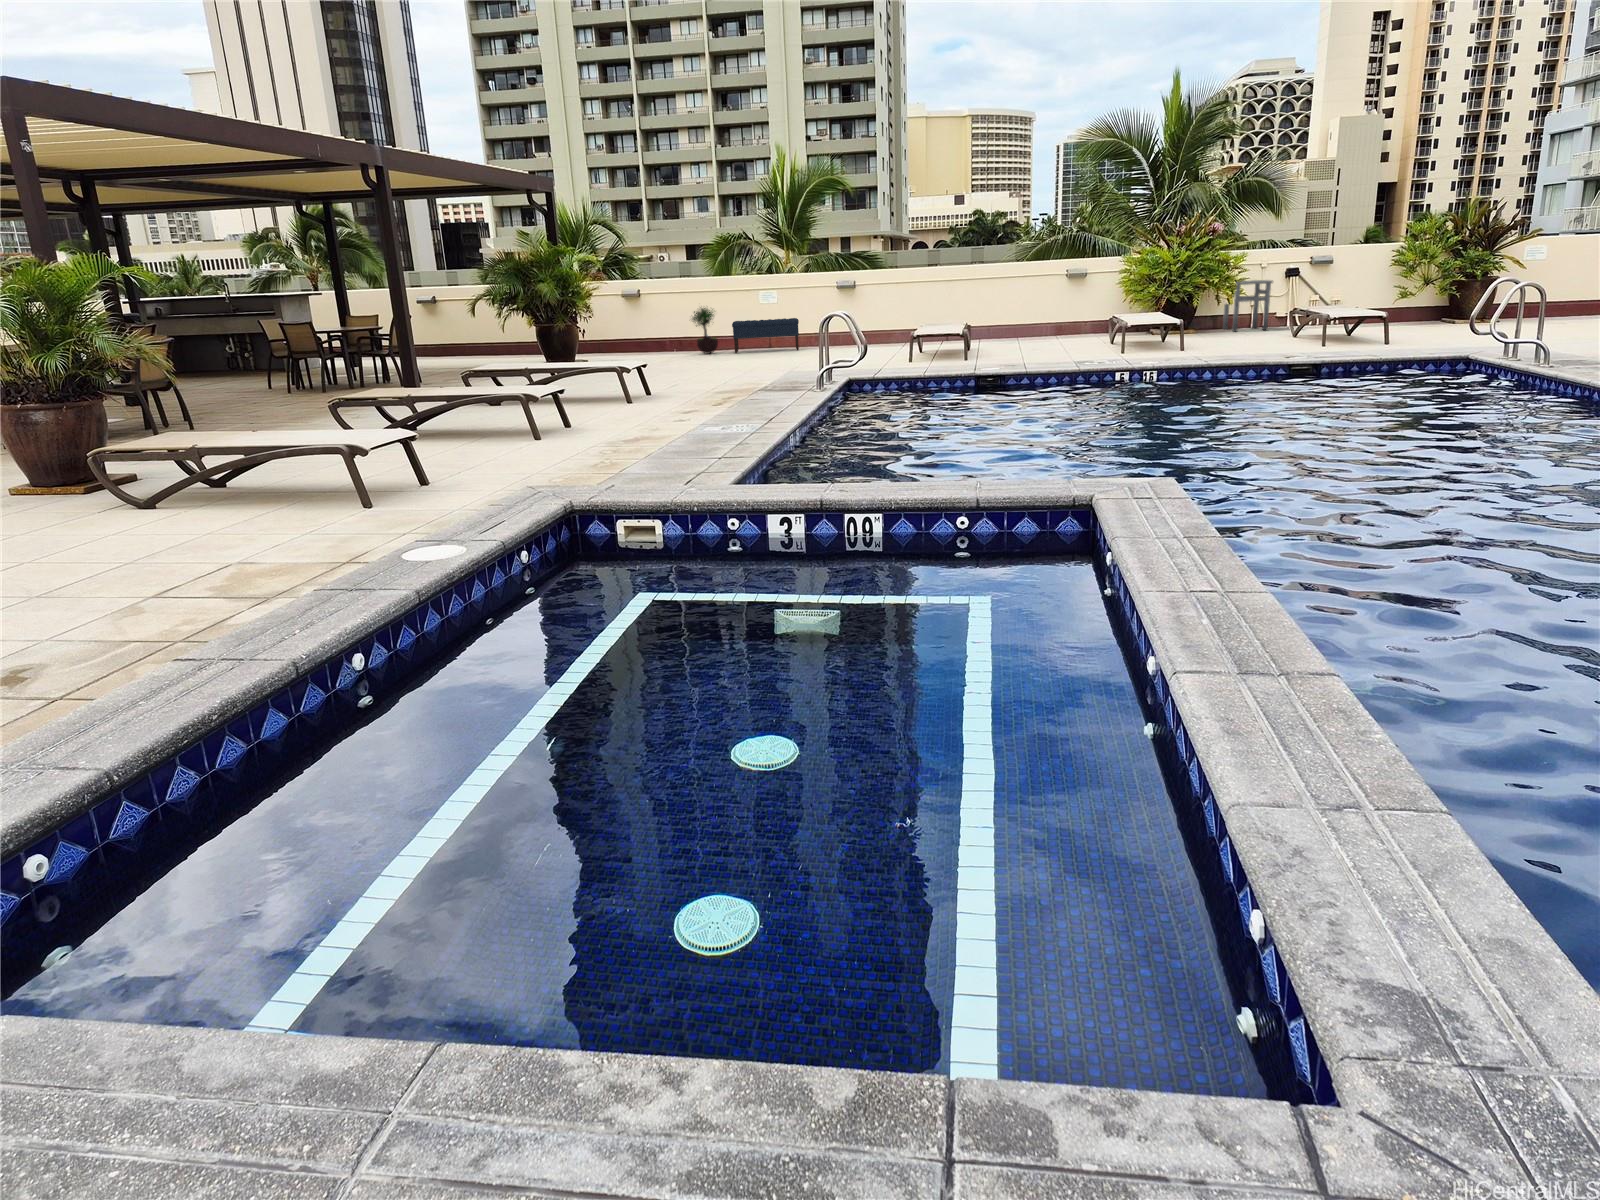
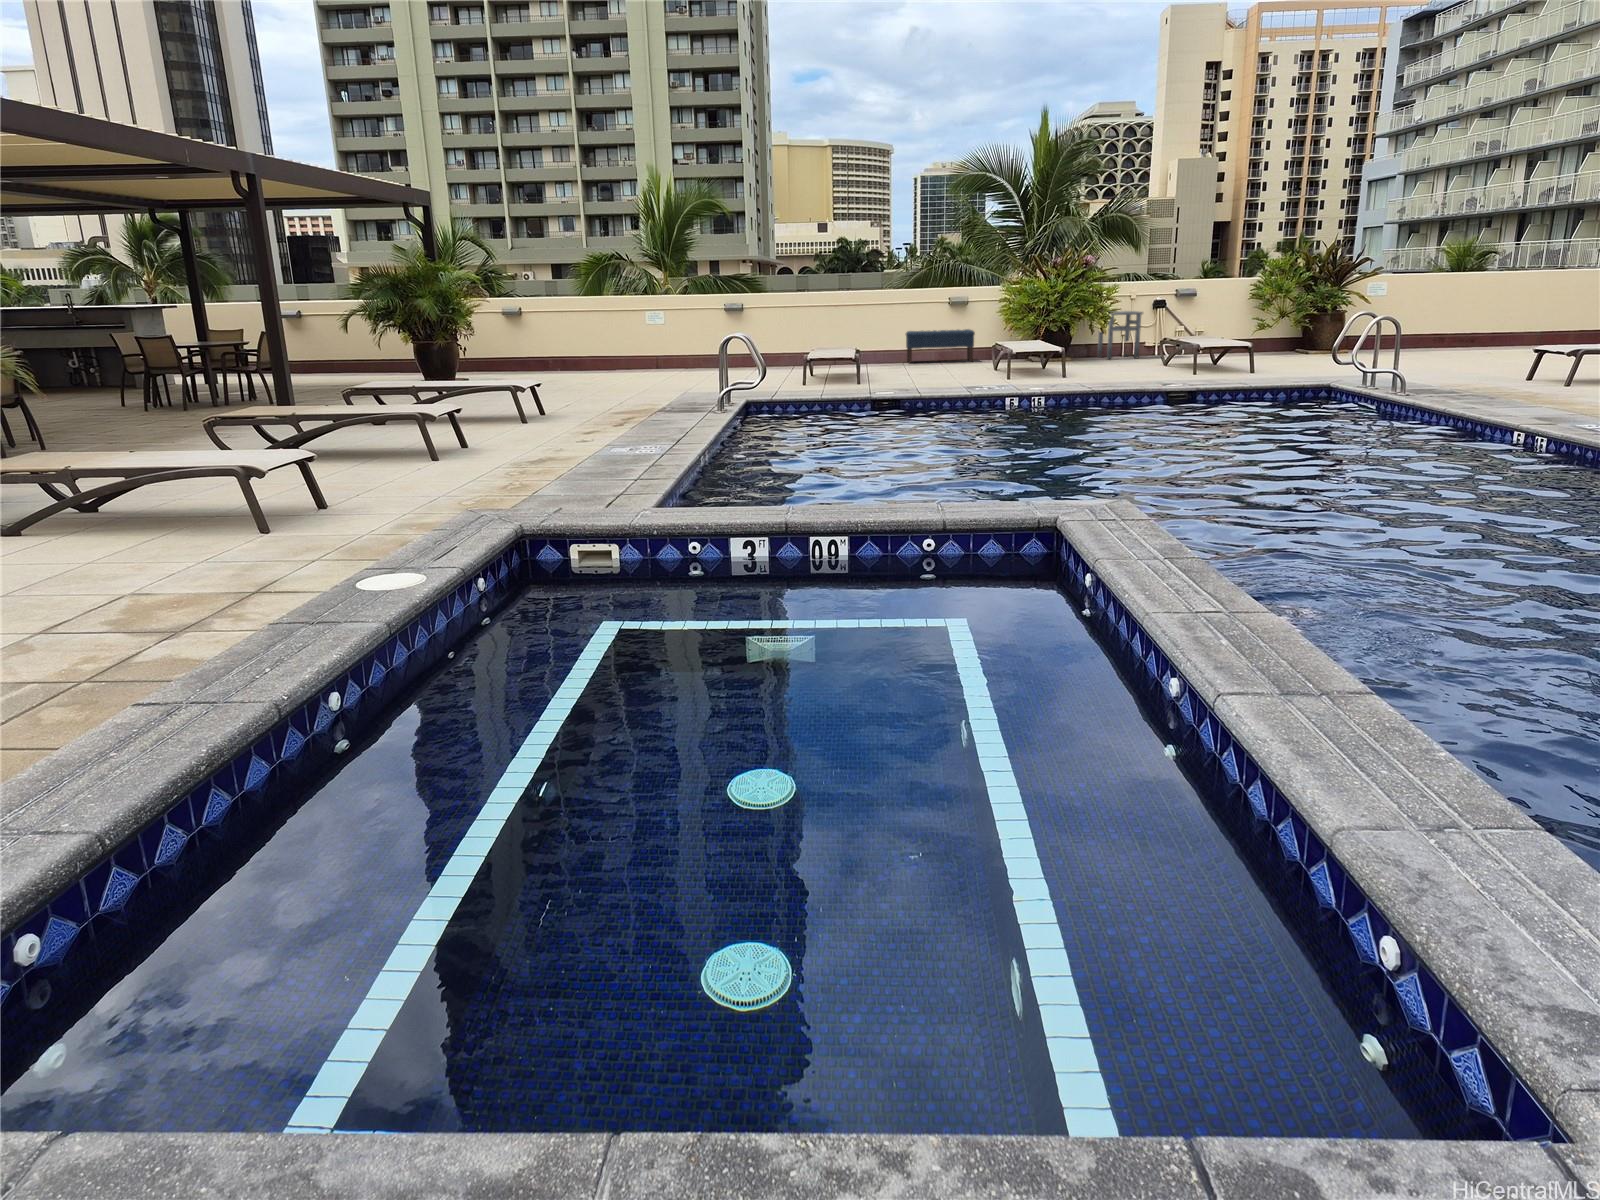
potted tree: present [692,308,718,354] -> none [583,324,612,375]
bench: present [732,318,799,354] -> present [906,329,975,363]

